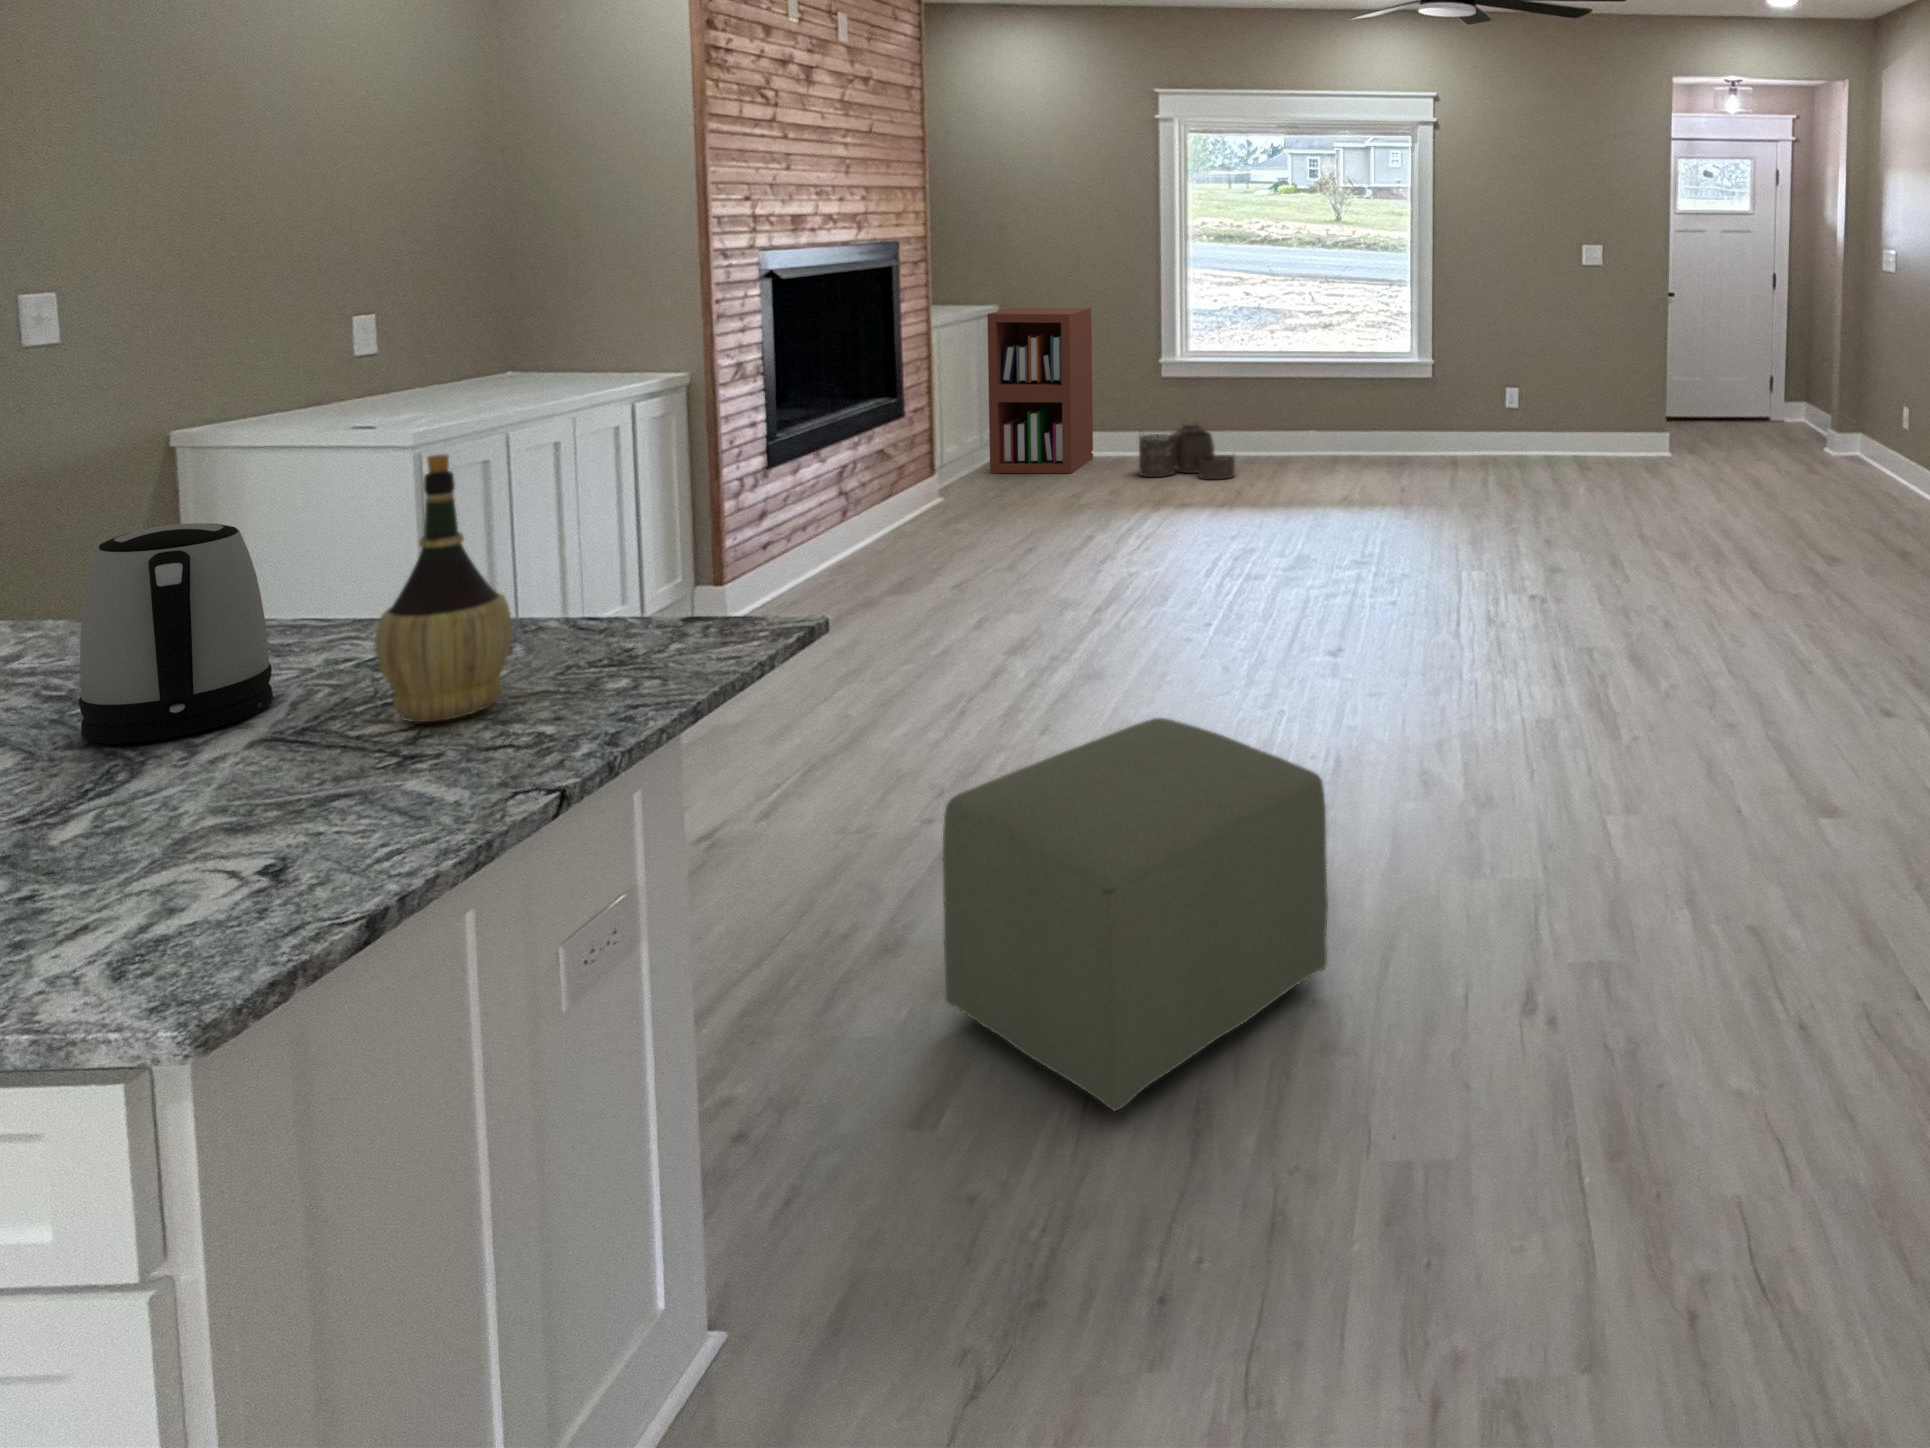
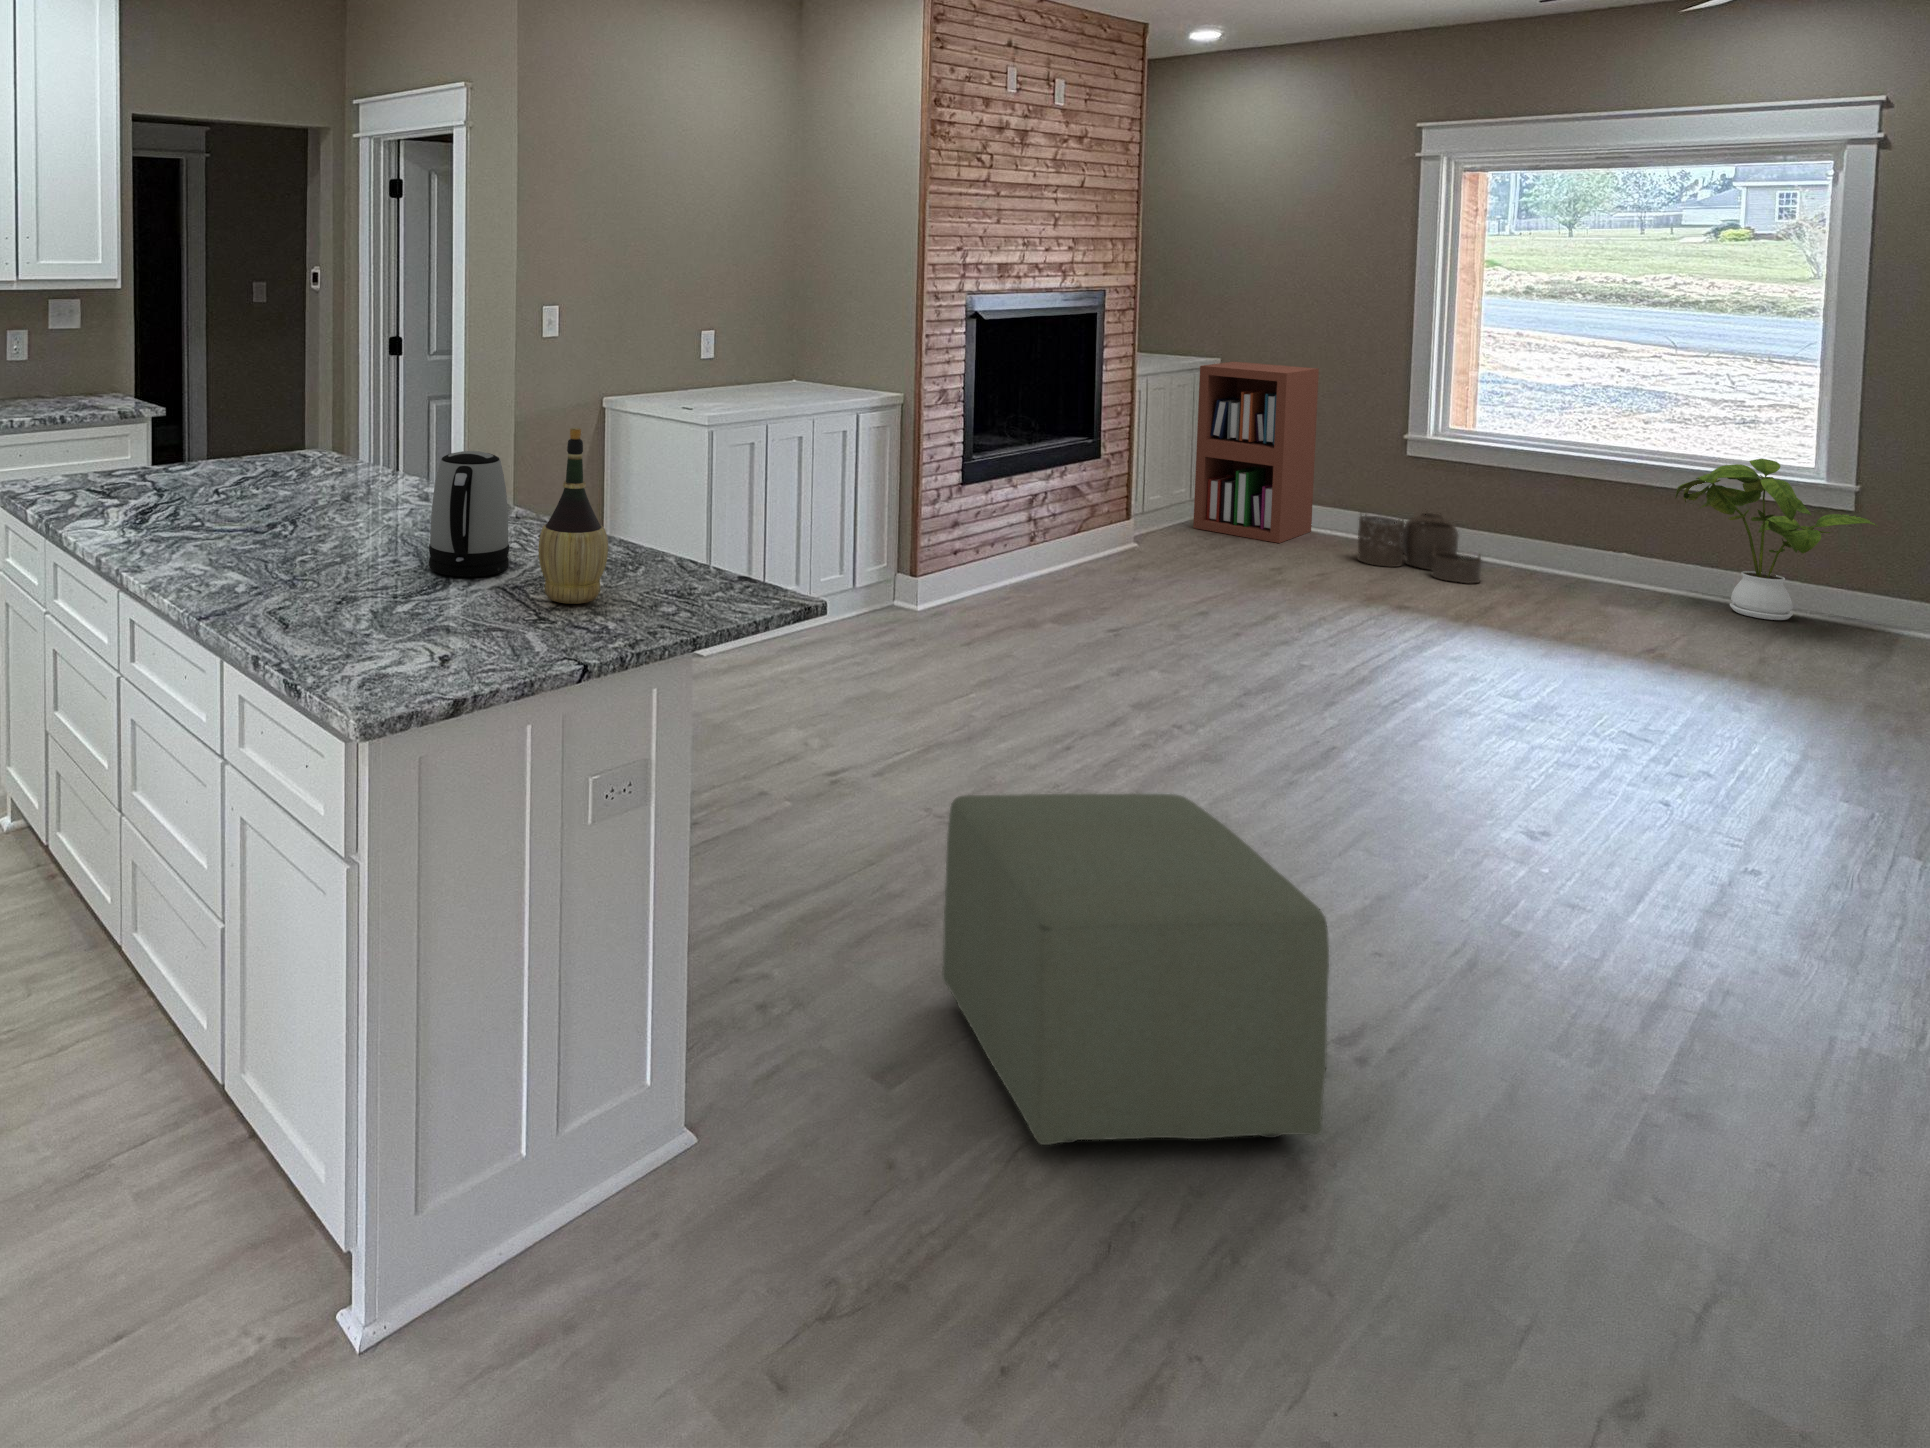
house plant: none [1355,349,1469,466] -> present [1675,459,1878,620]

